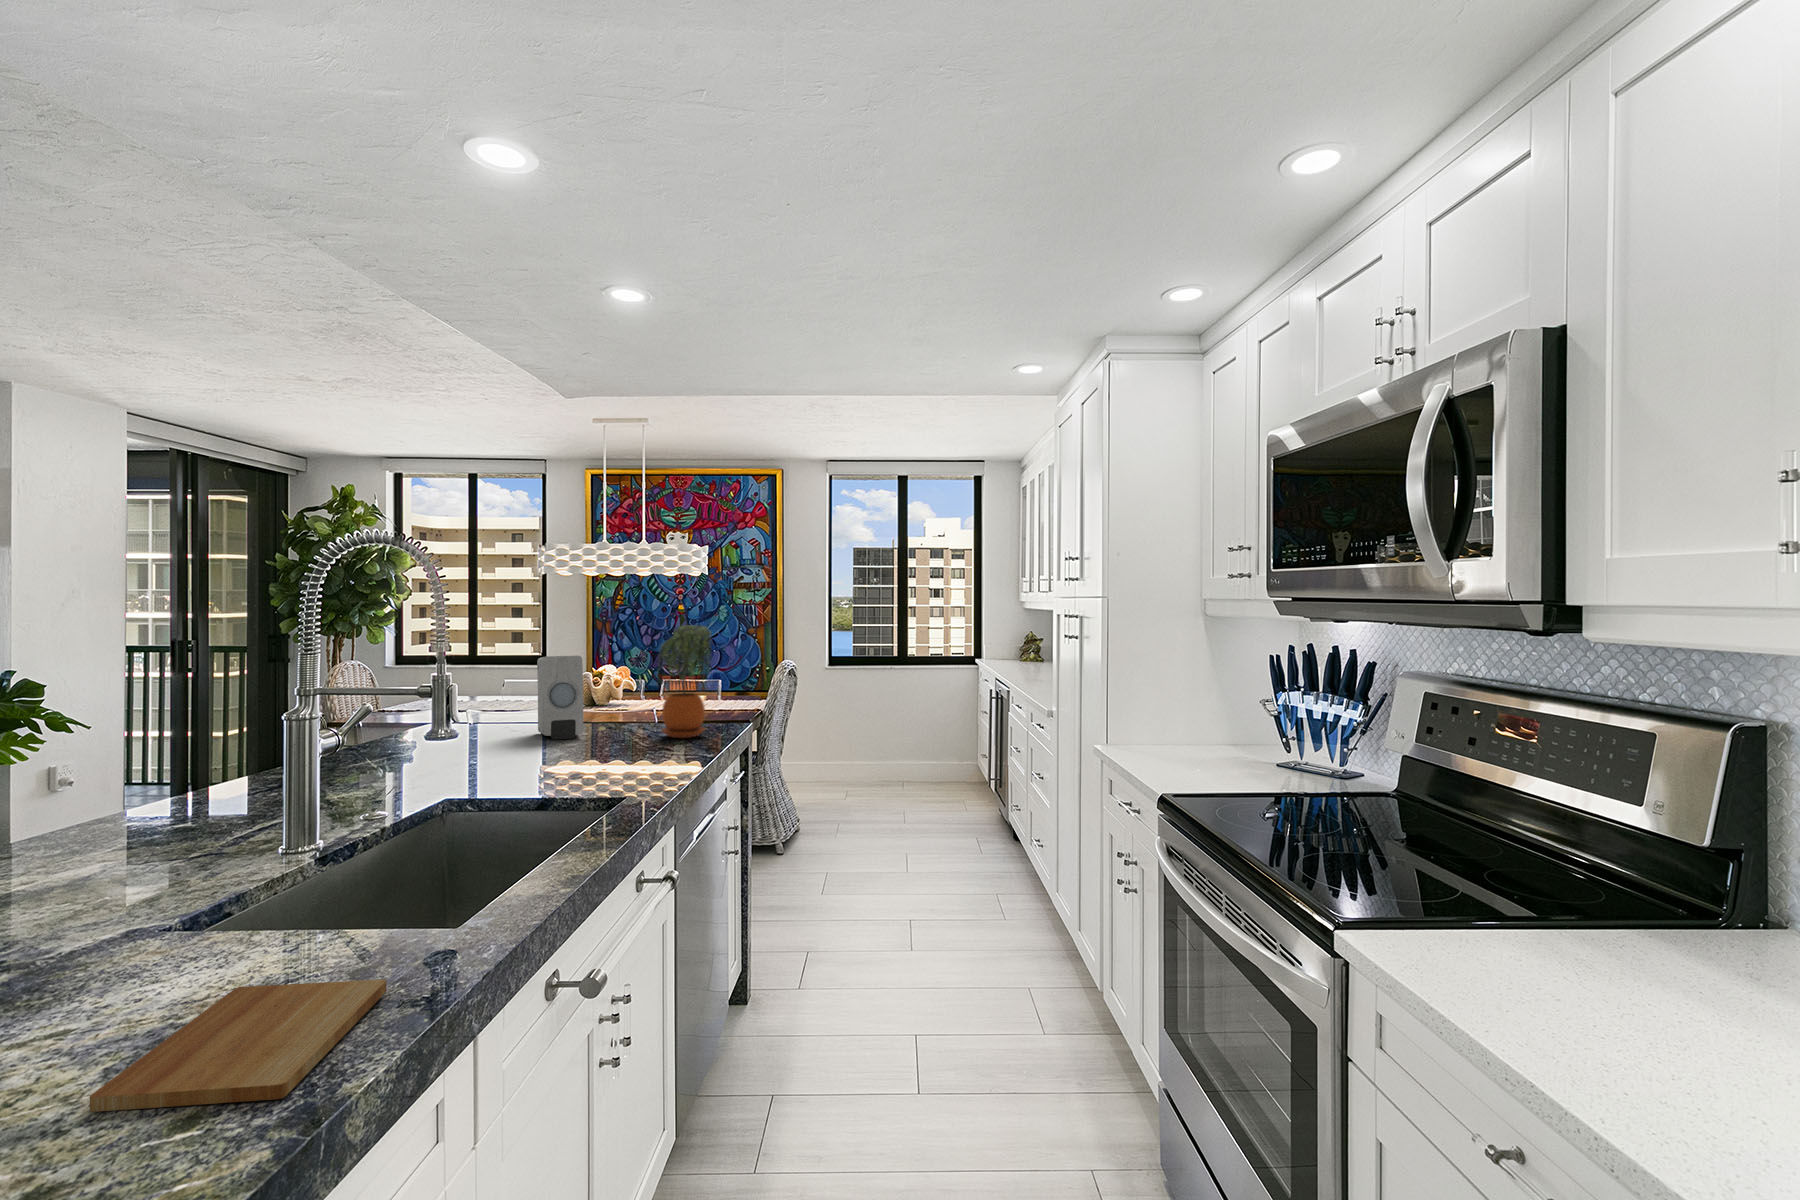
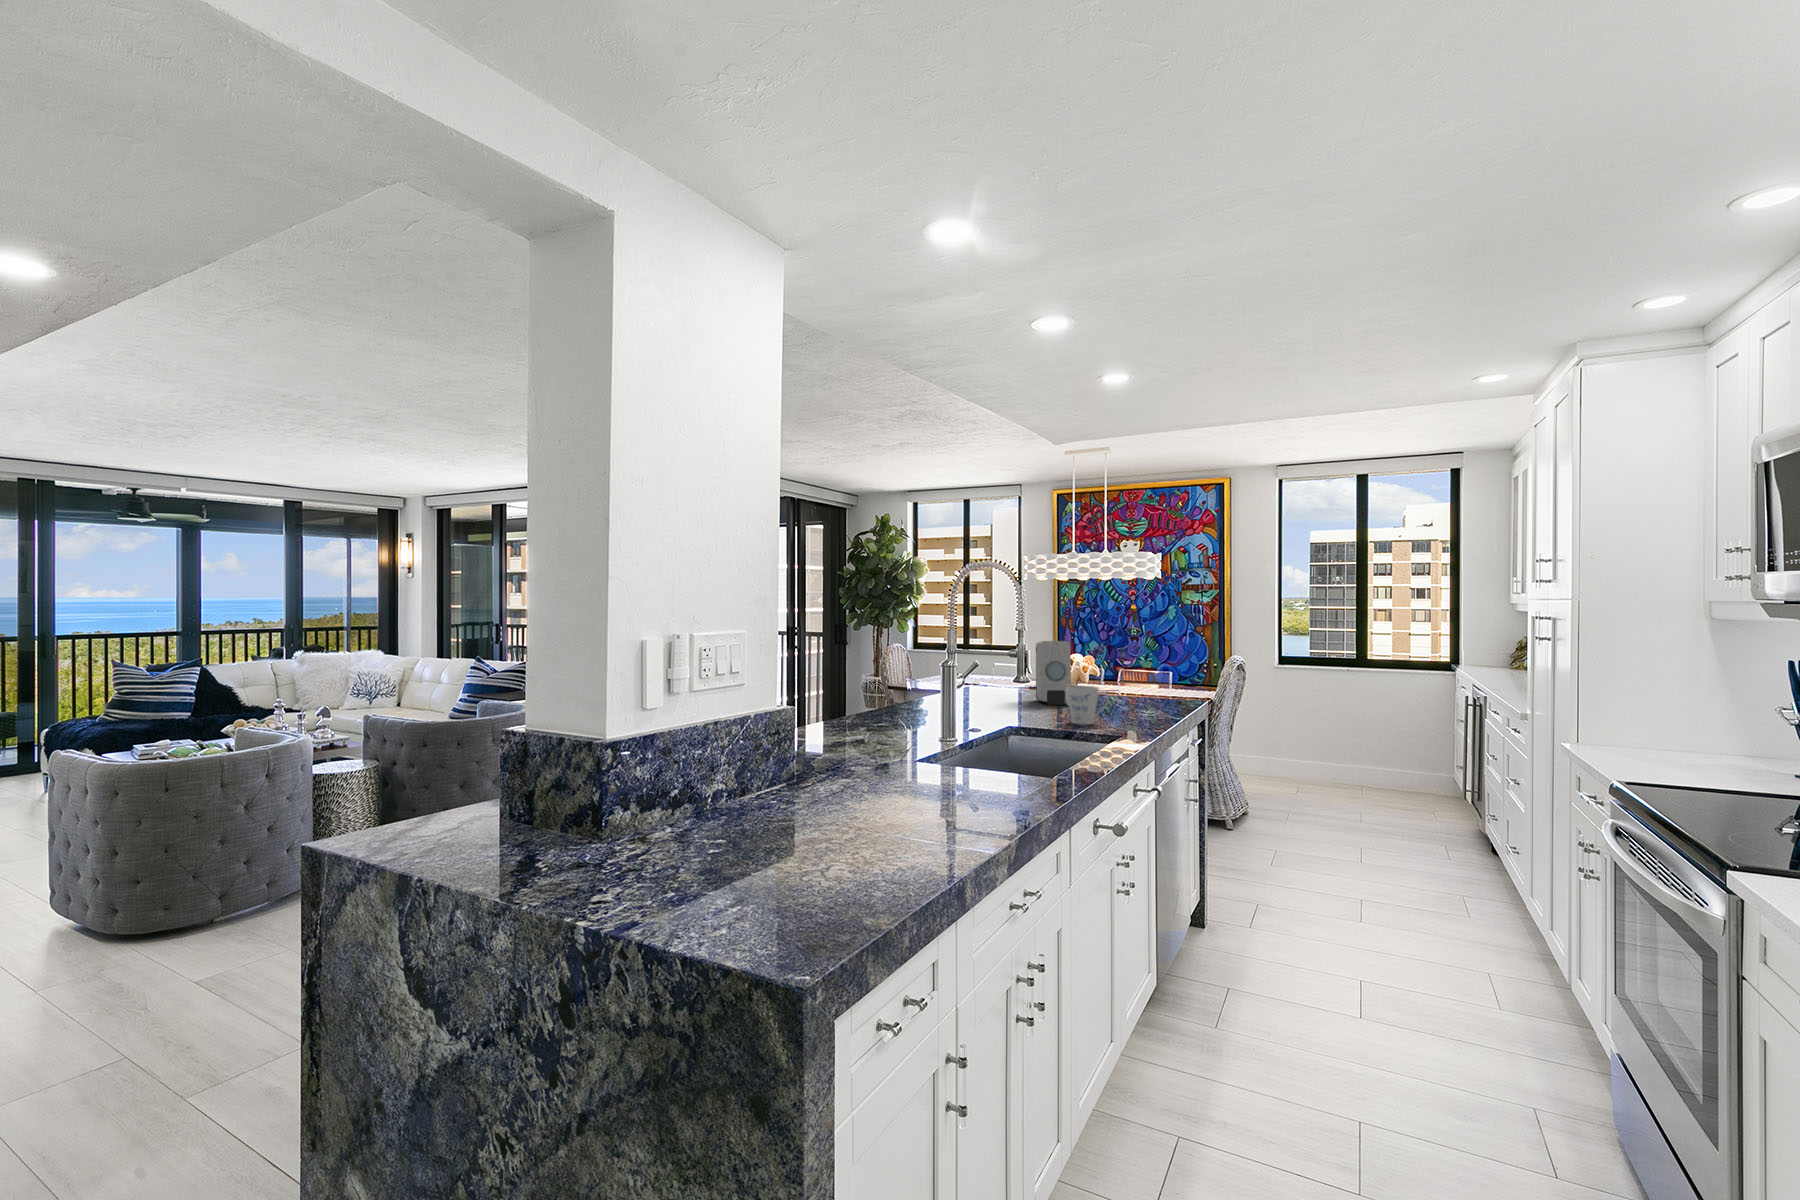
potted plant: present [657,625,712,738] -> none [1126,618,1177,710]
mug: none [570,716,627,768] -> present [1067,686,1109,725]
cutting board: present [90,979,386,1112] -> none [886,806,1001,850]

